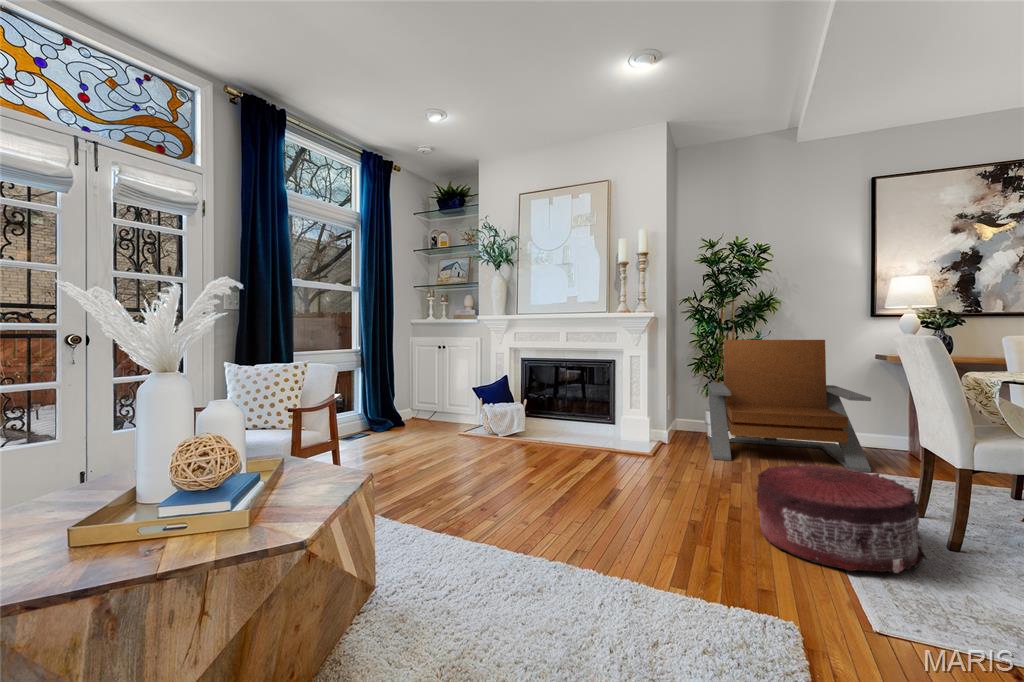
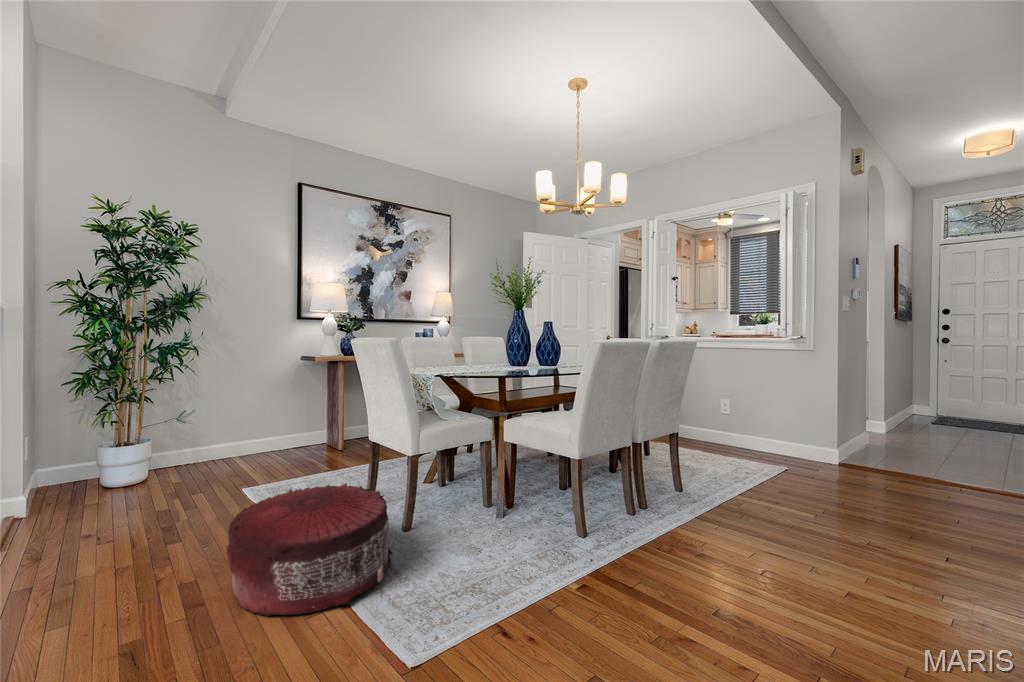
lounge chair: present [708,340,871,472] -> none [104,343,310,515]

